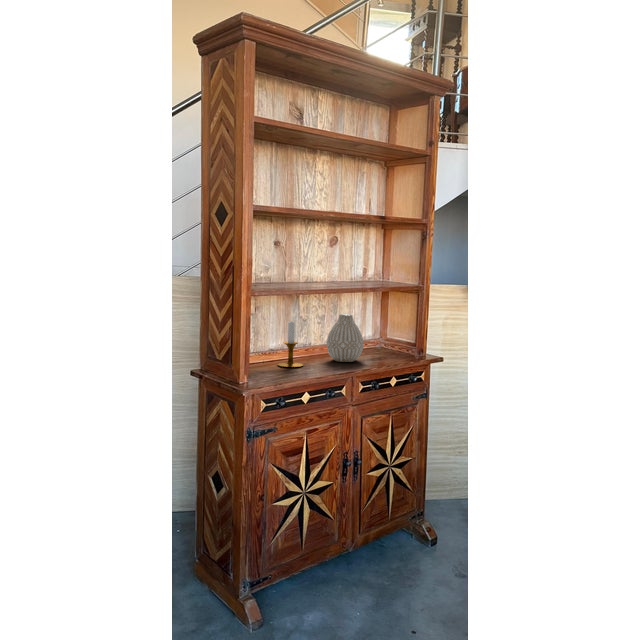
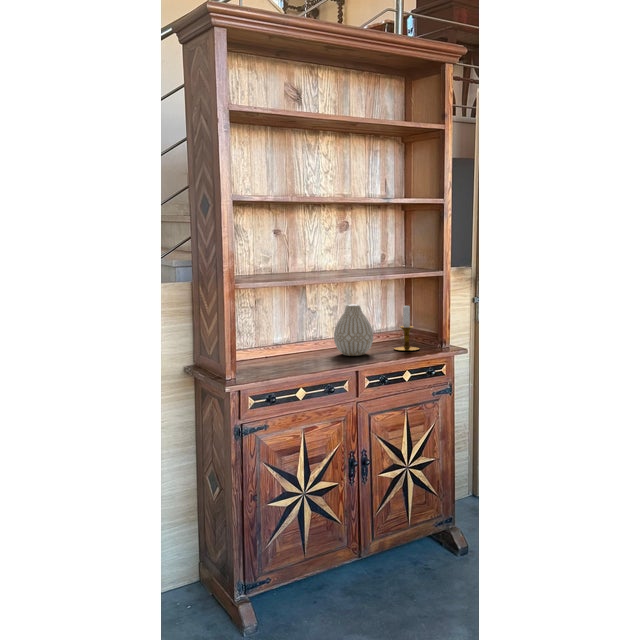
candlestick: present [278,321,303,367] -> present [394,306,420,350]

